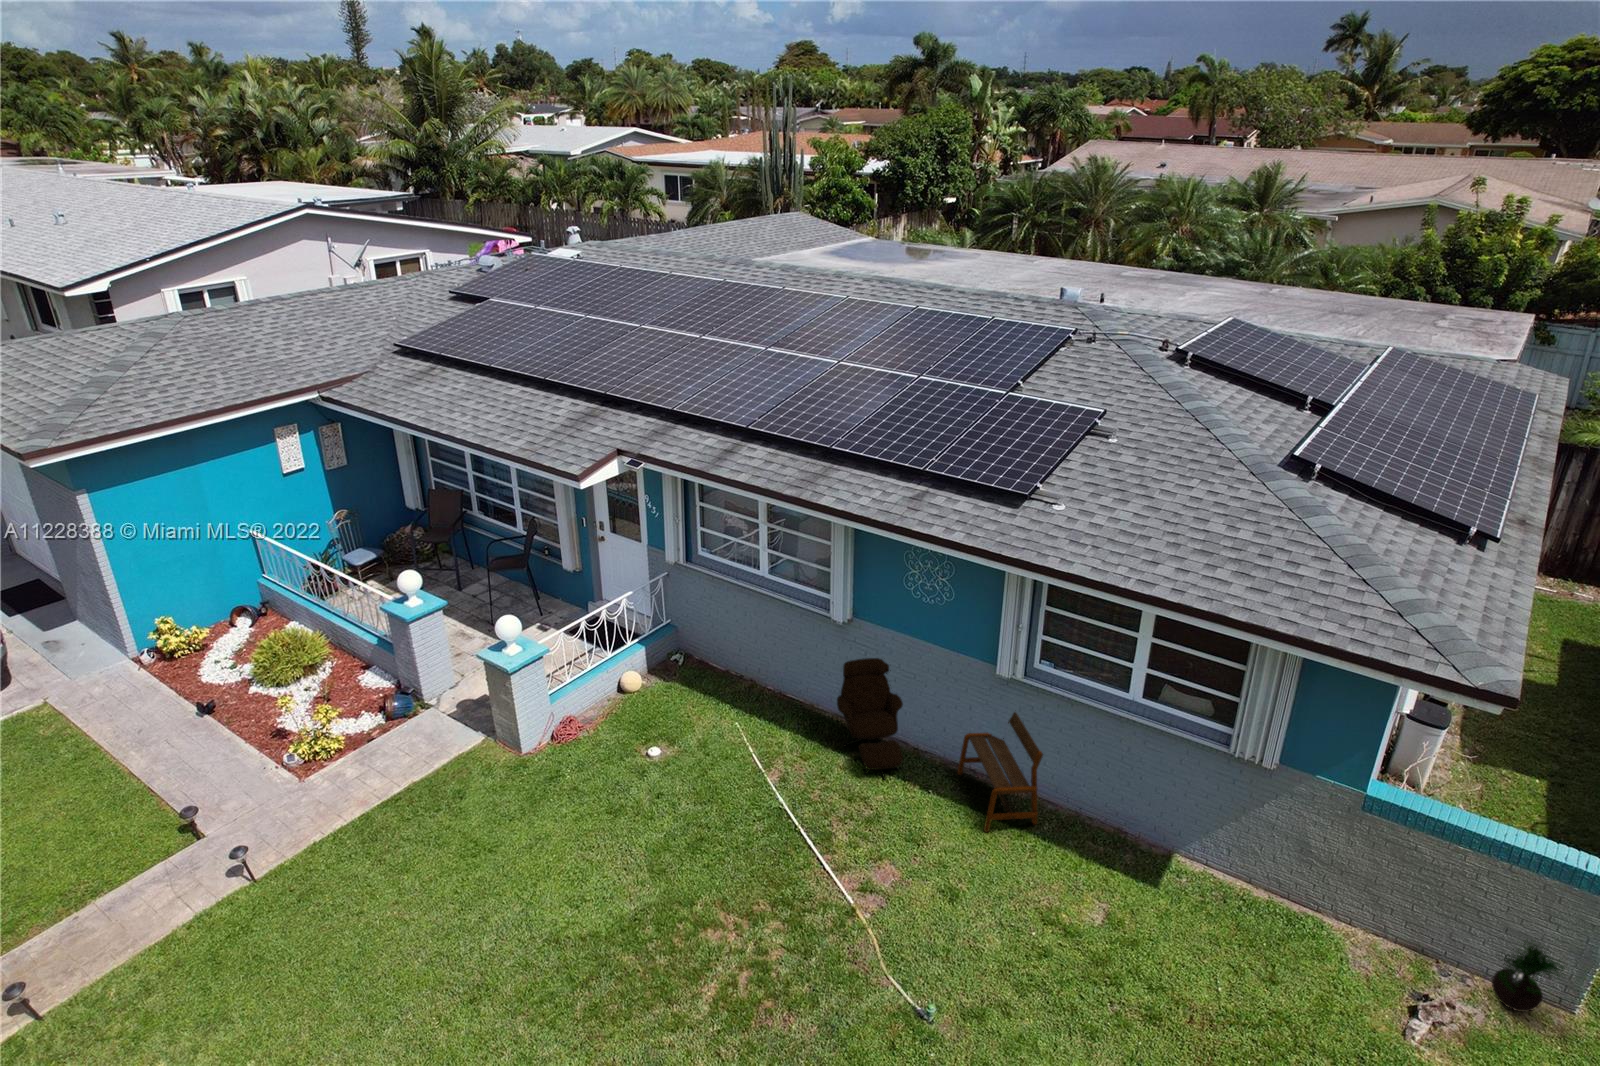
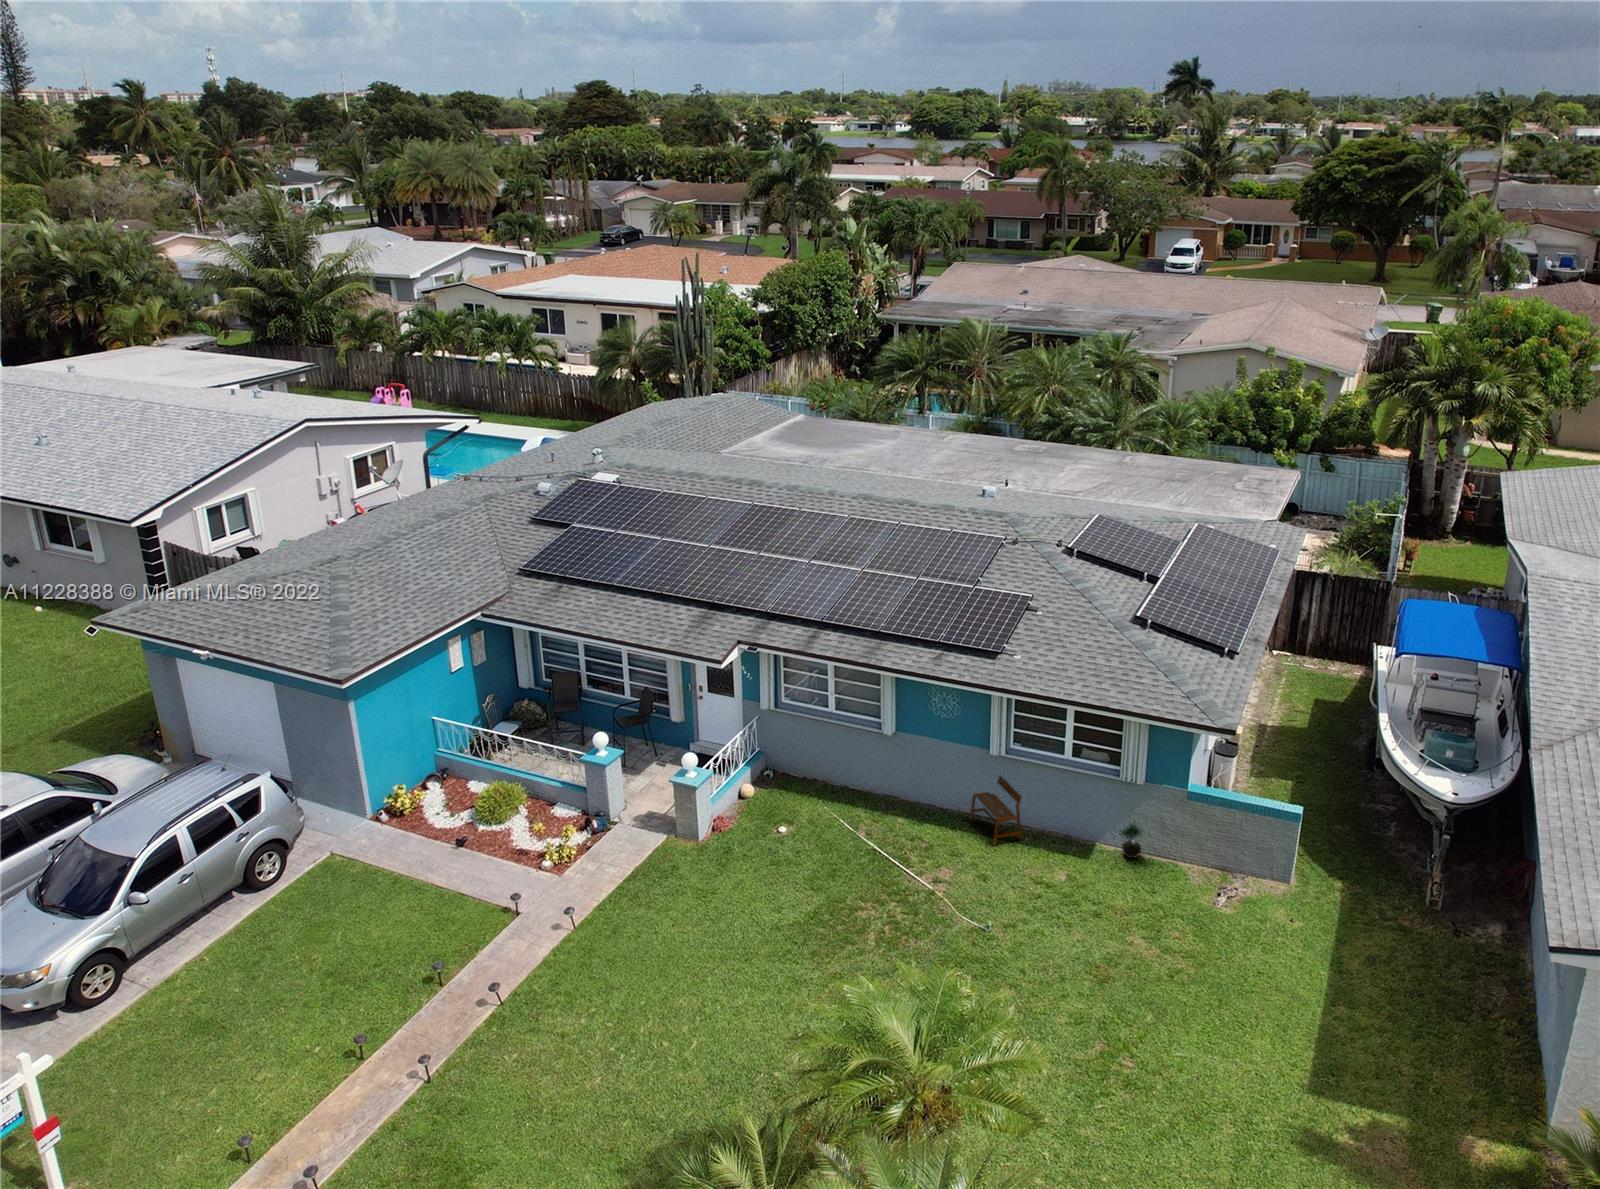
lounge chair: present [837,658,903,779] -> none [891,756,938,828]
potted tree: present [1492,940,1565,1012] -> present [1120,823,1142,858]

